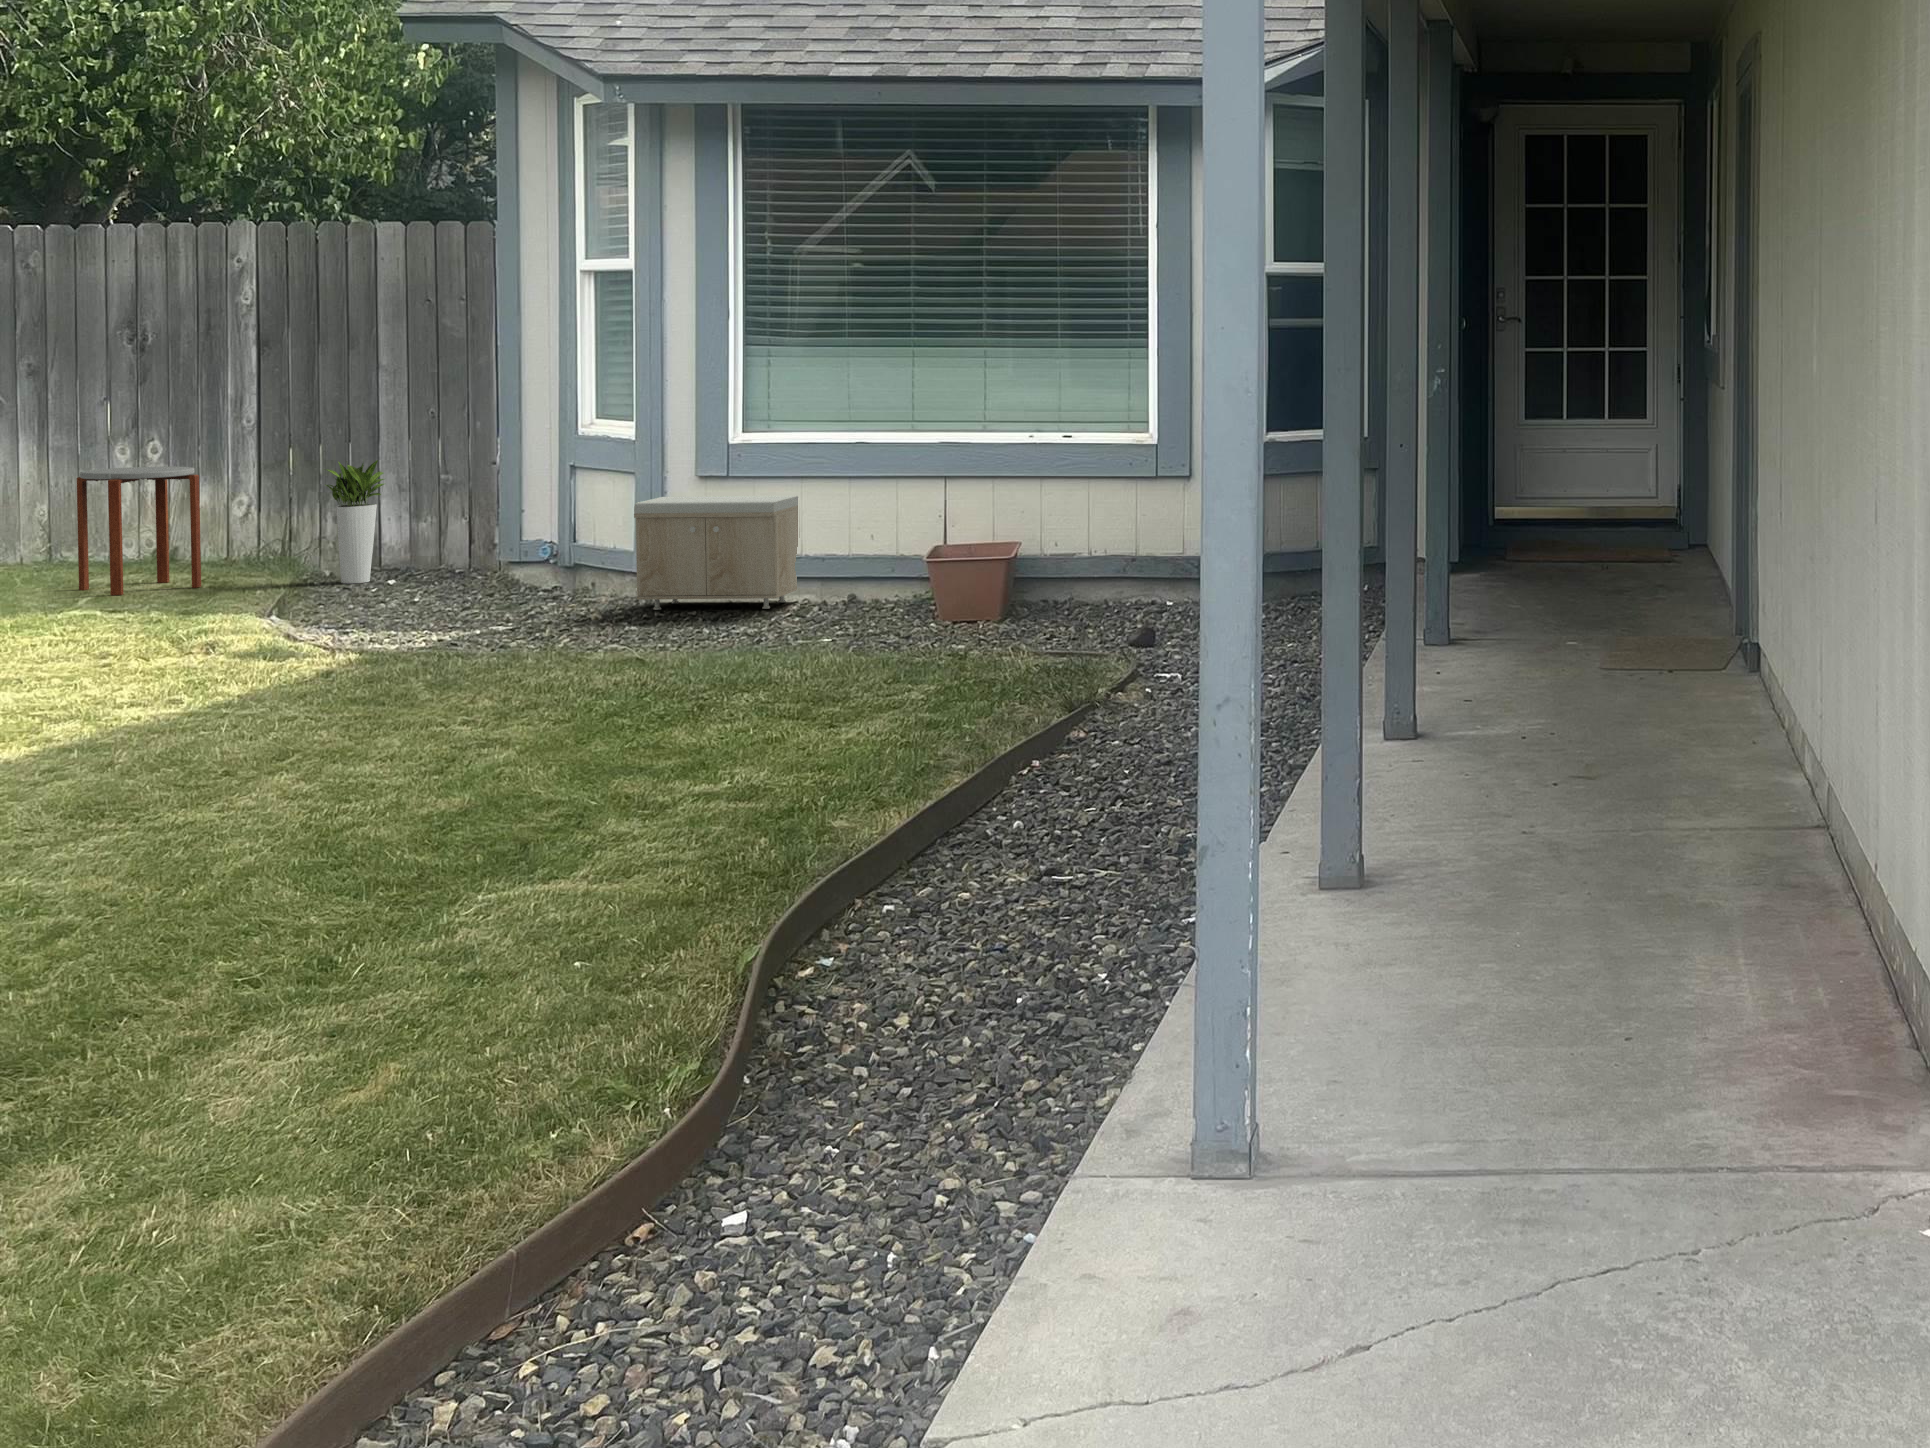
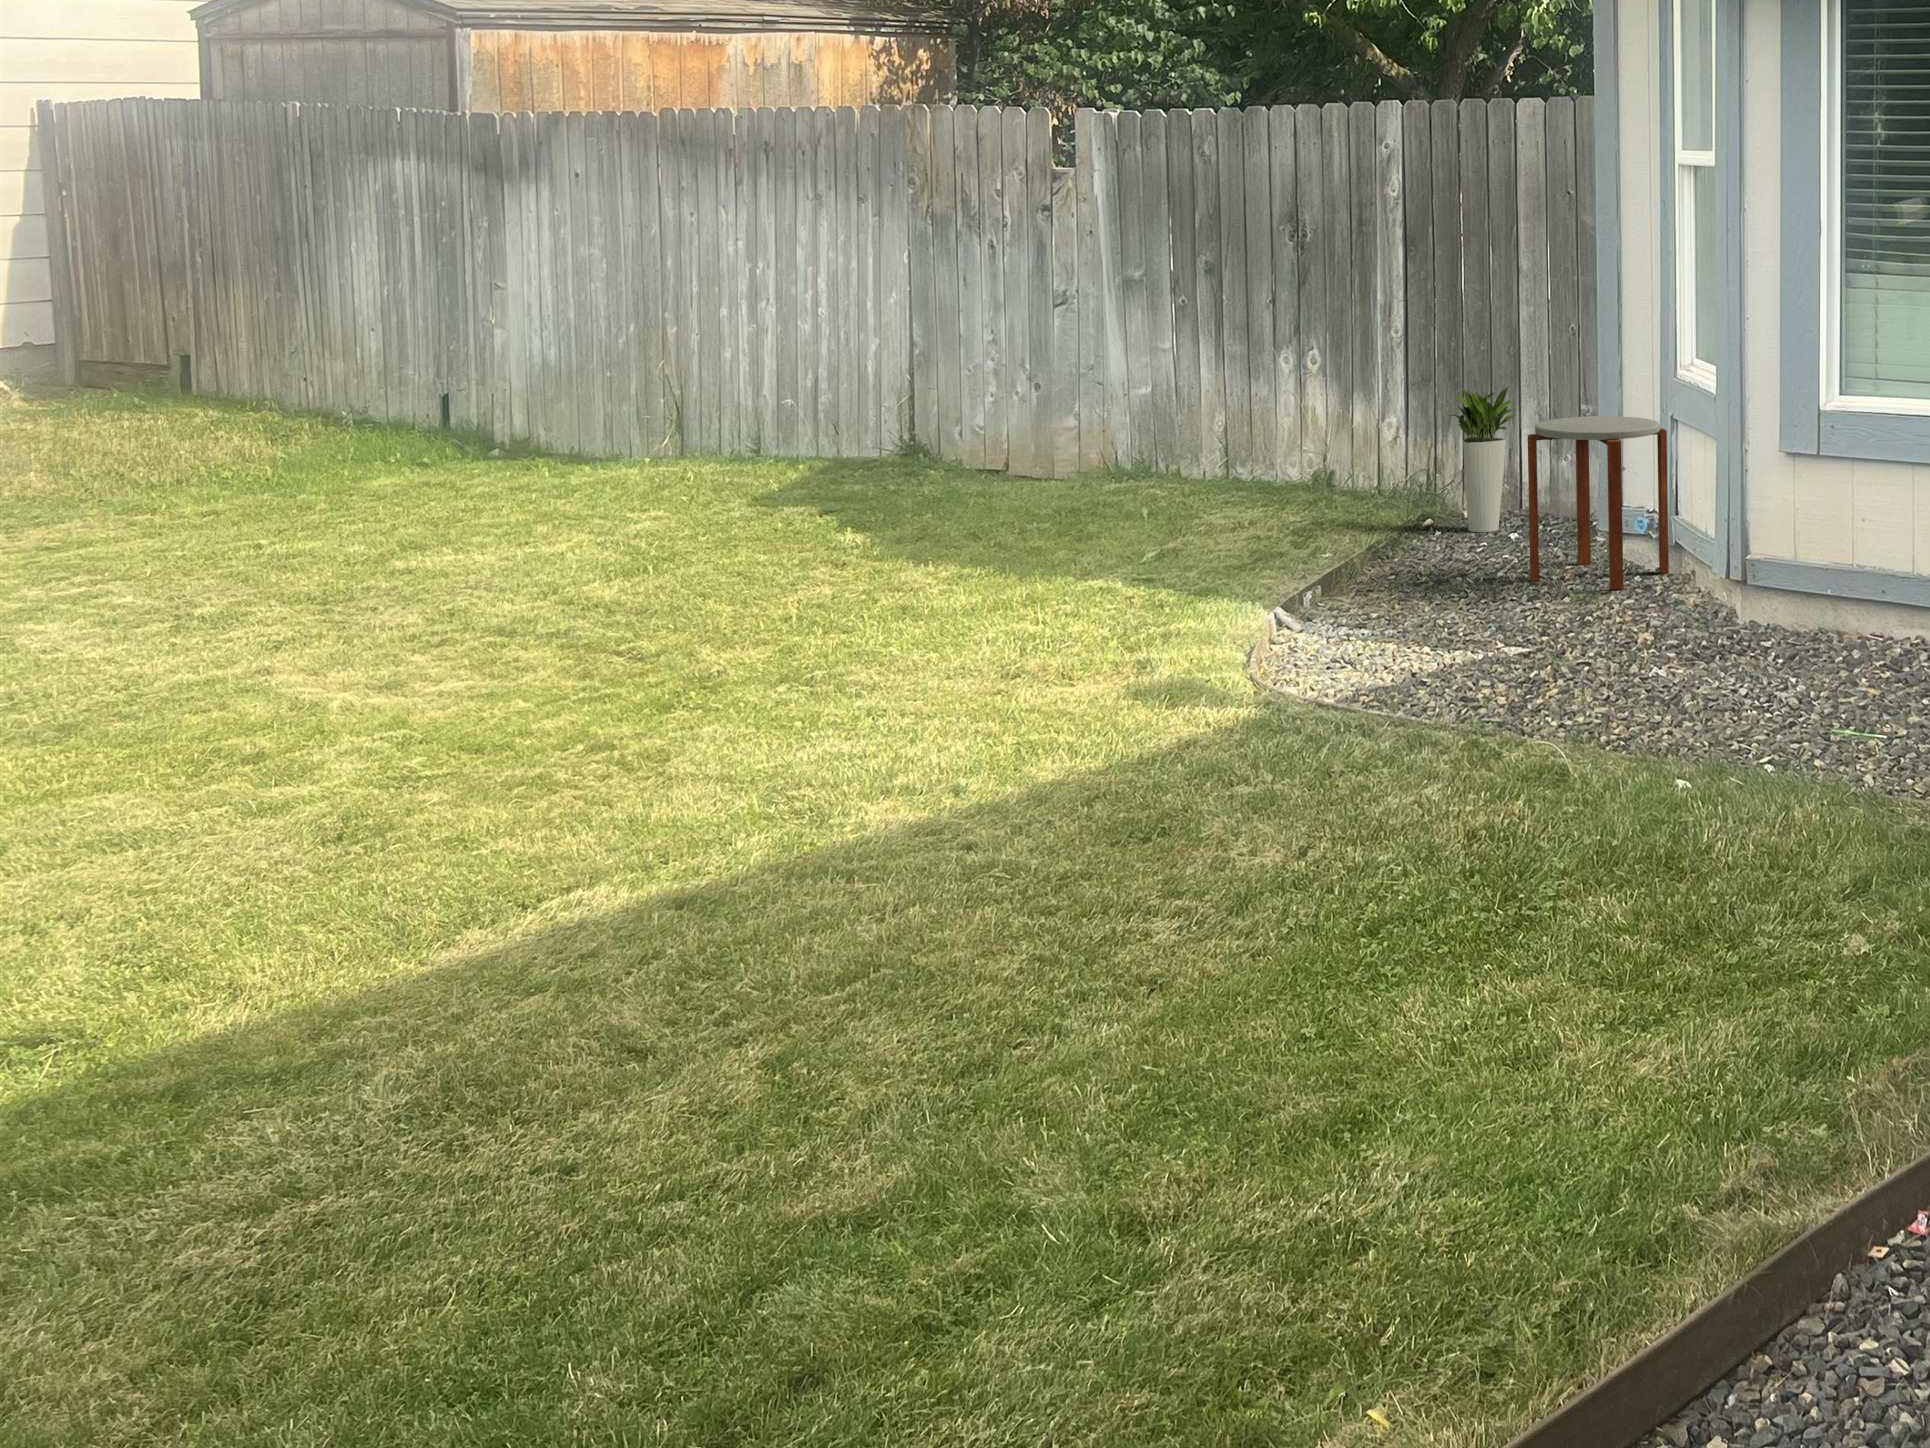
side table: present [77,466,201,595] -> present [1528,416,1669,590]
storage bench: present [634,496,798,610] -> none [1680,475,1903,651]

